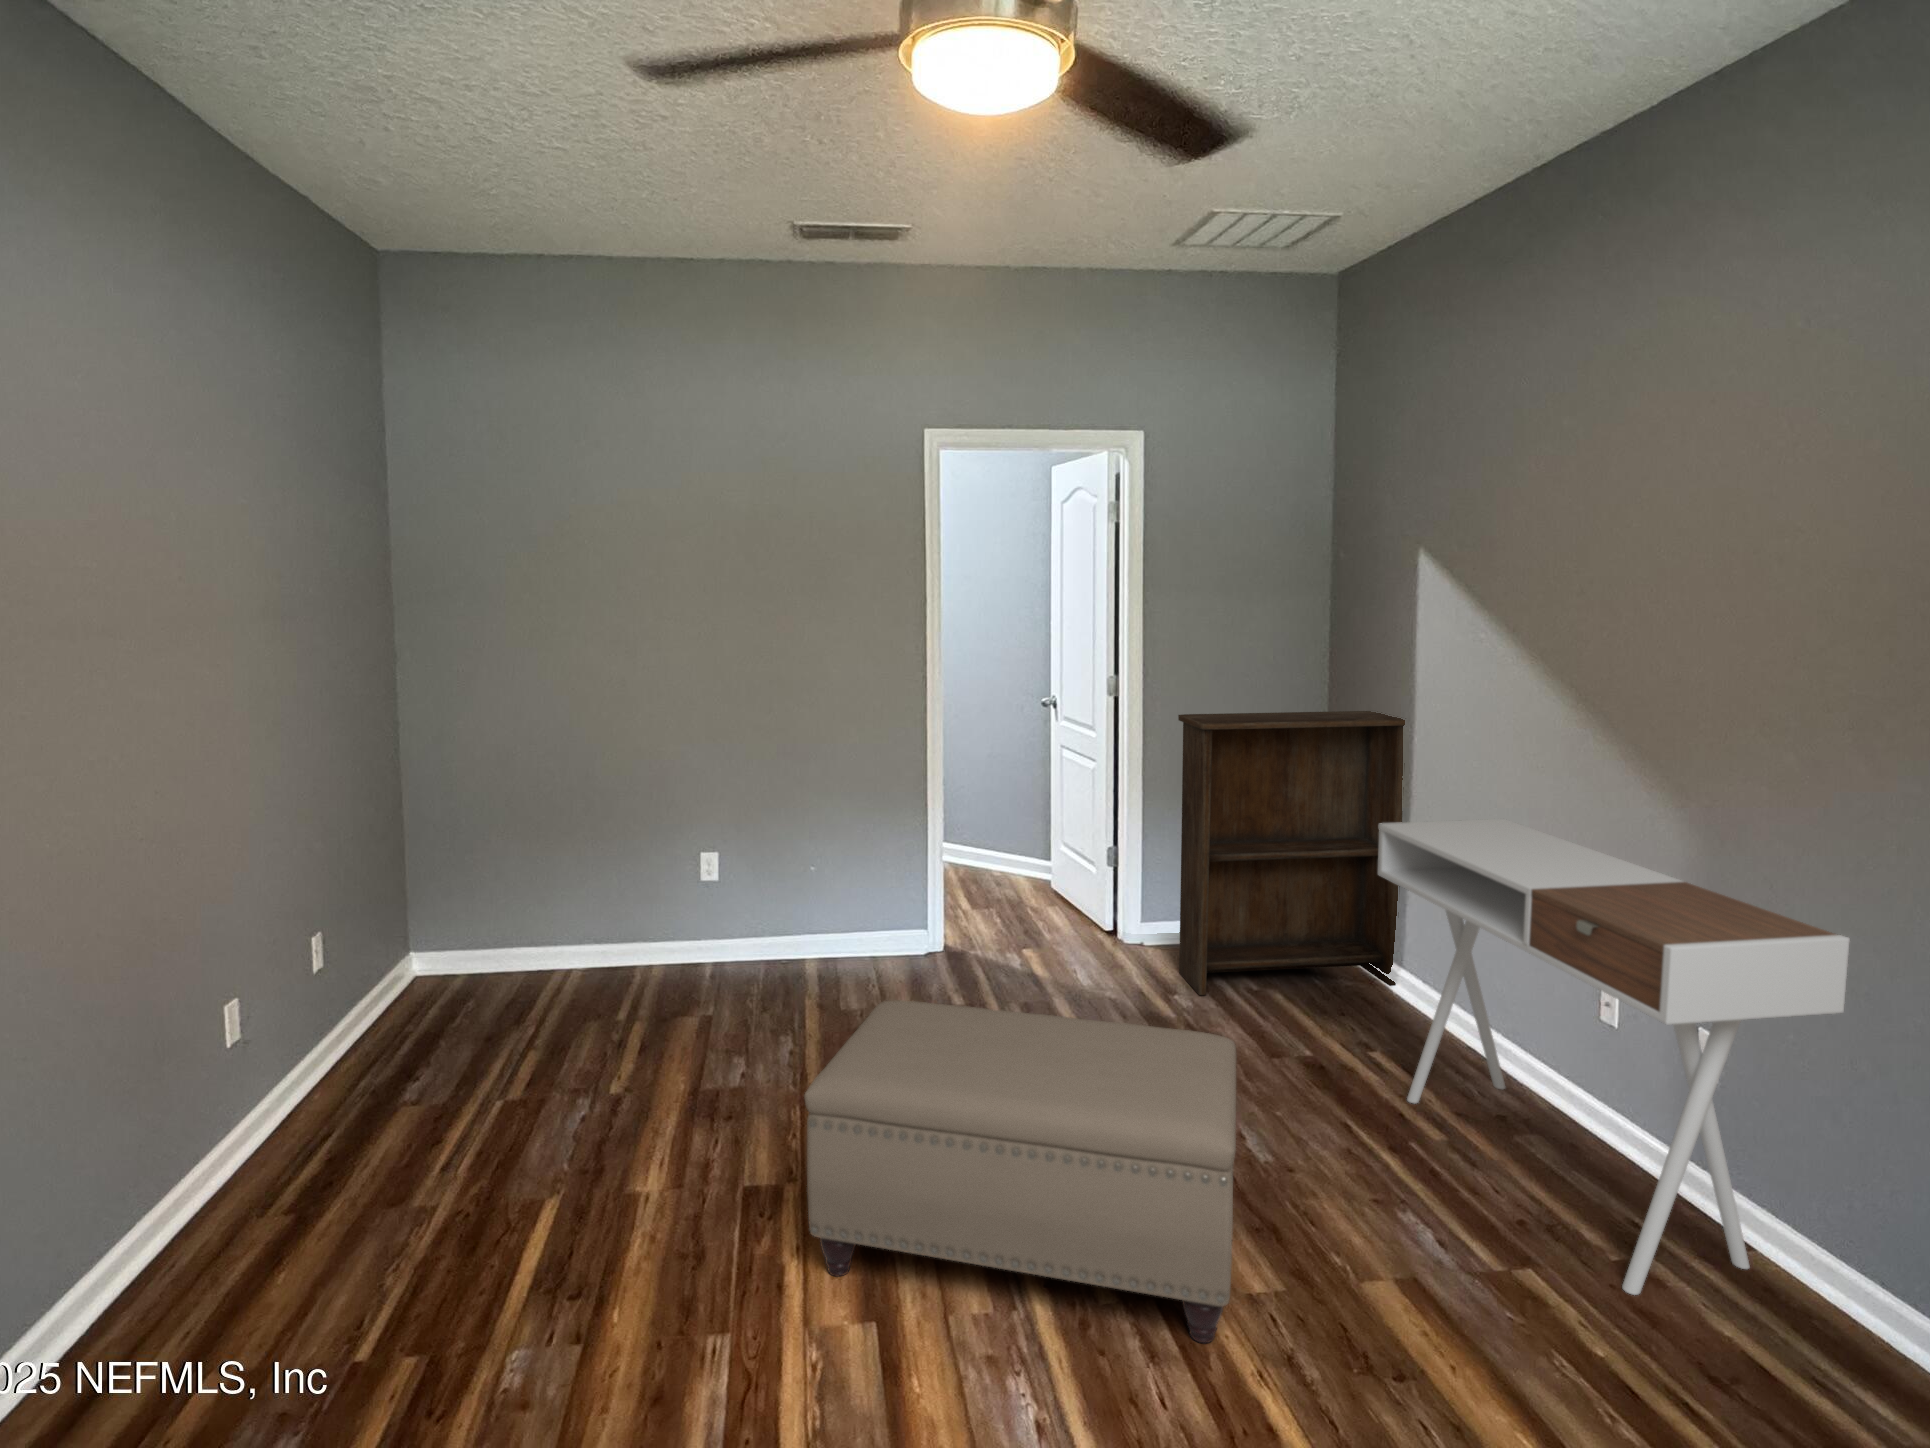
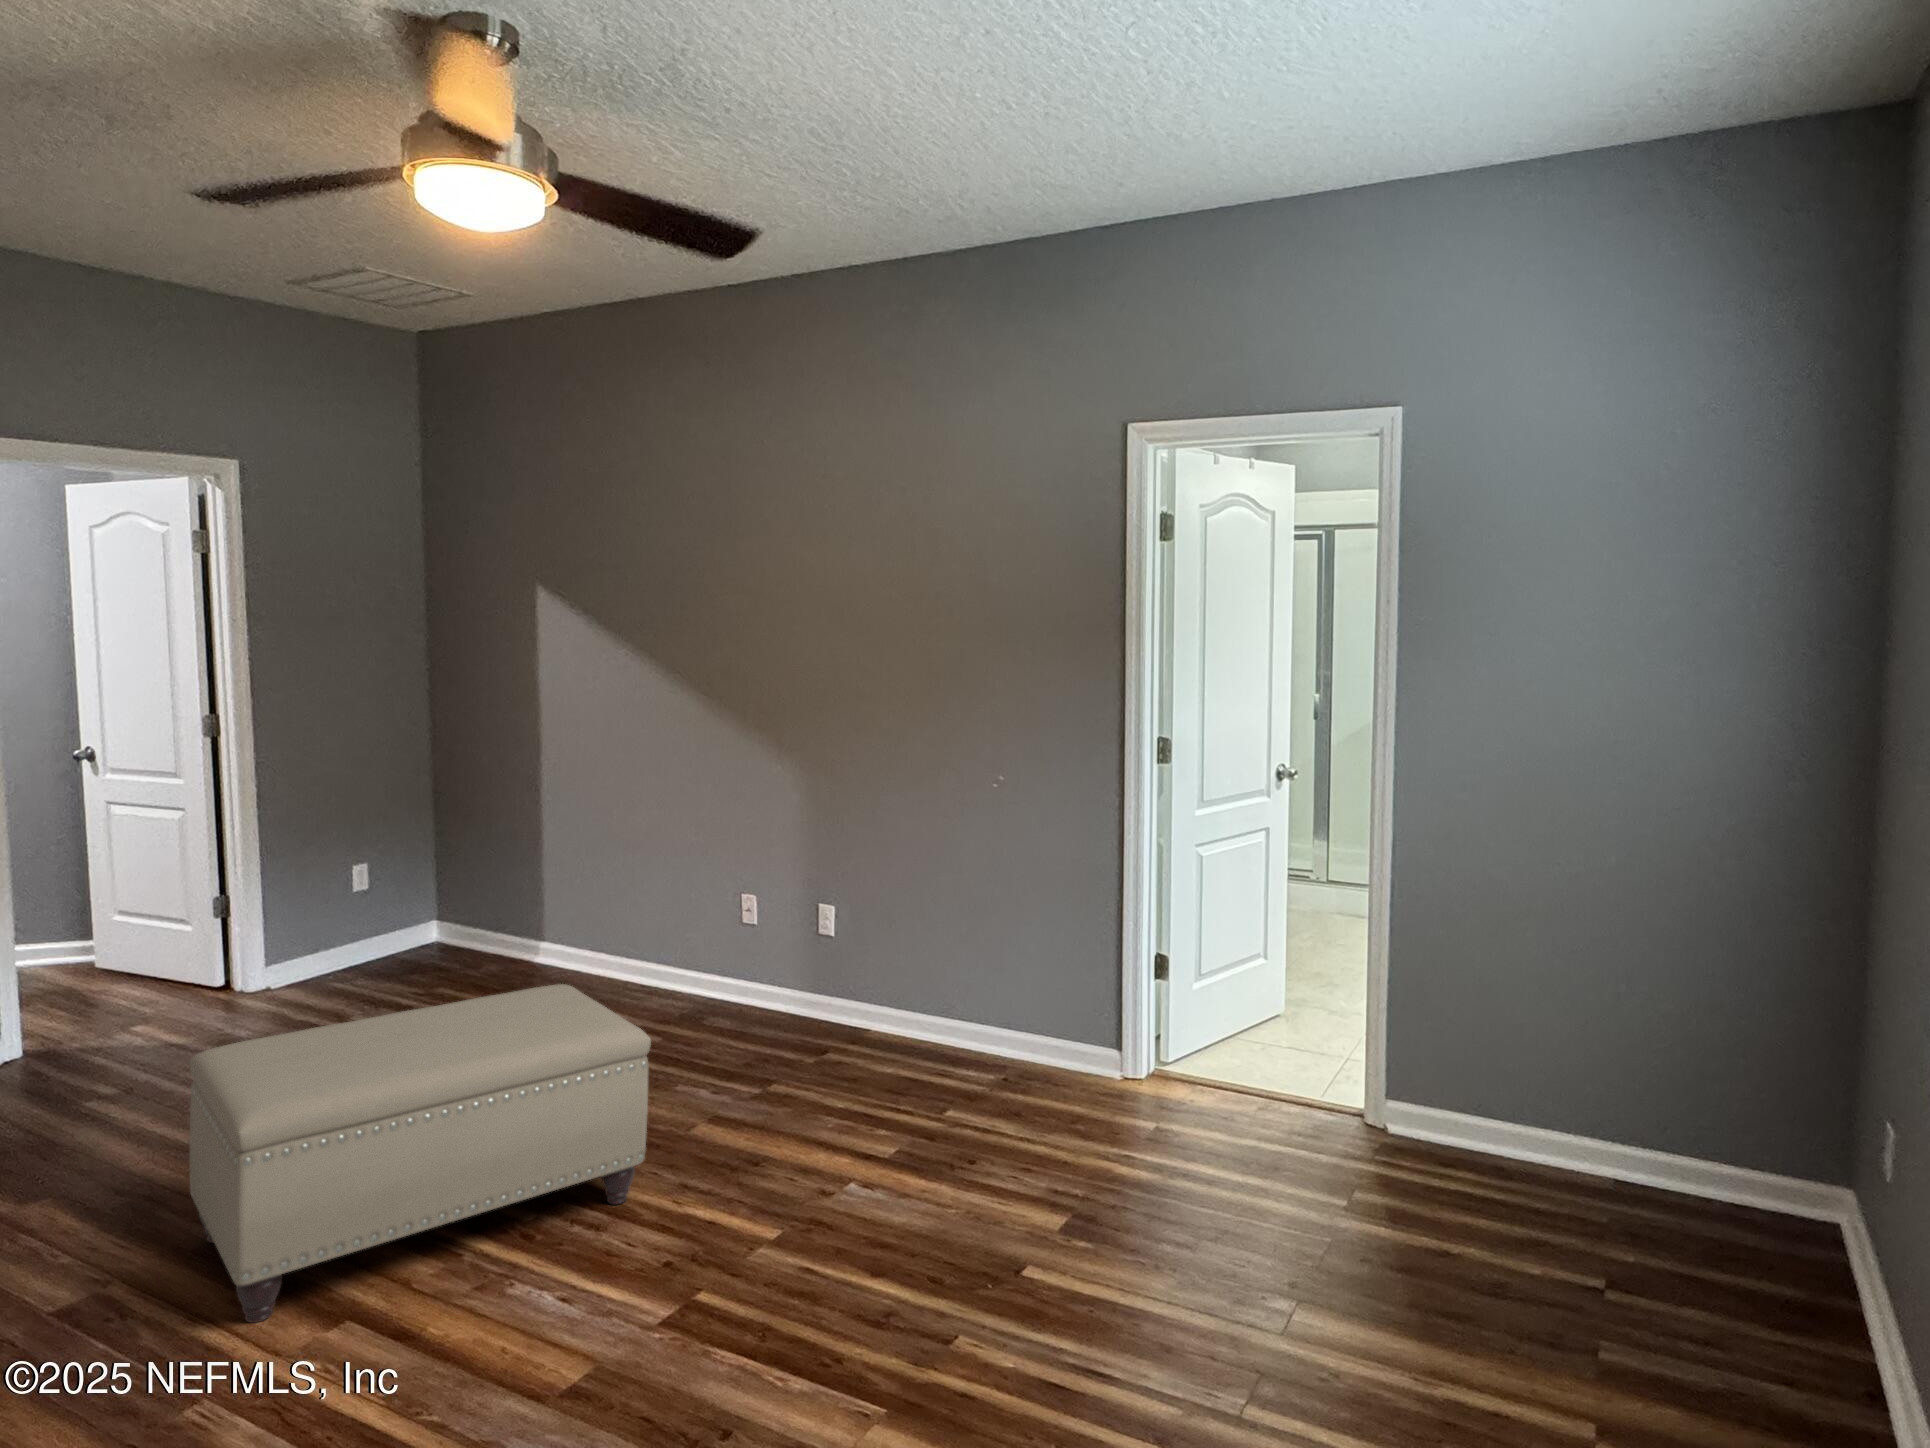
bookshelf: present [1178,711,1405,995] -> none [331,717,553,1013]
desk: present [1378,819,1850,1295] -> none [587,792,909,1075]

